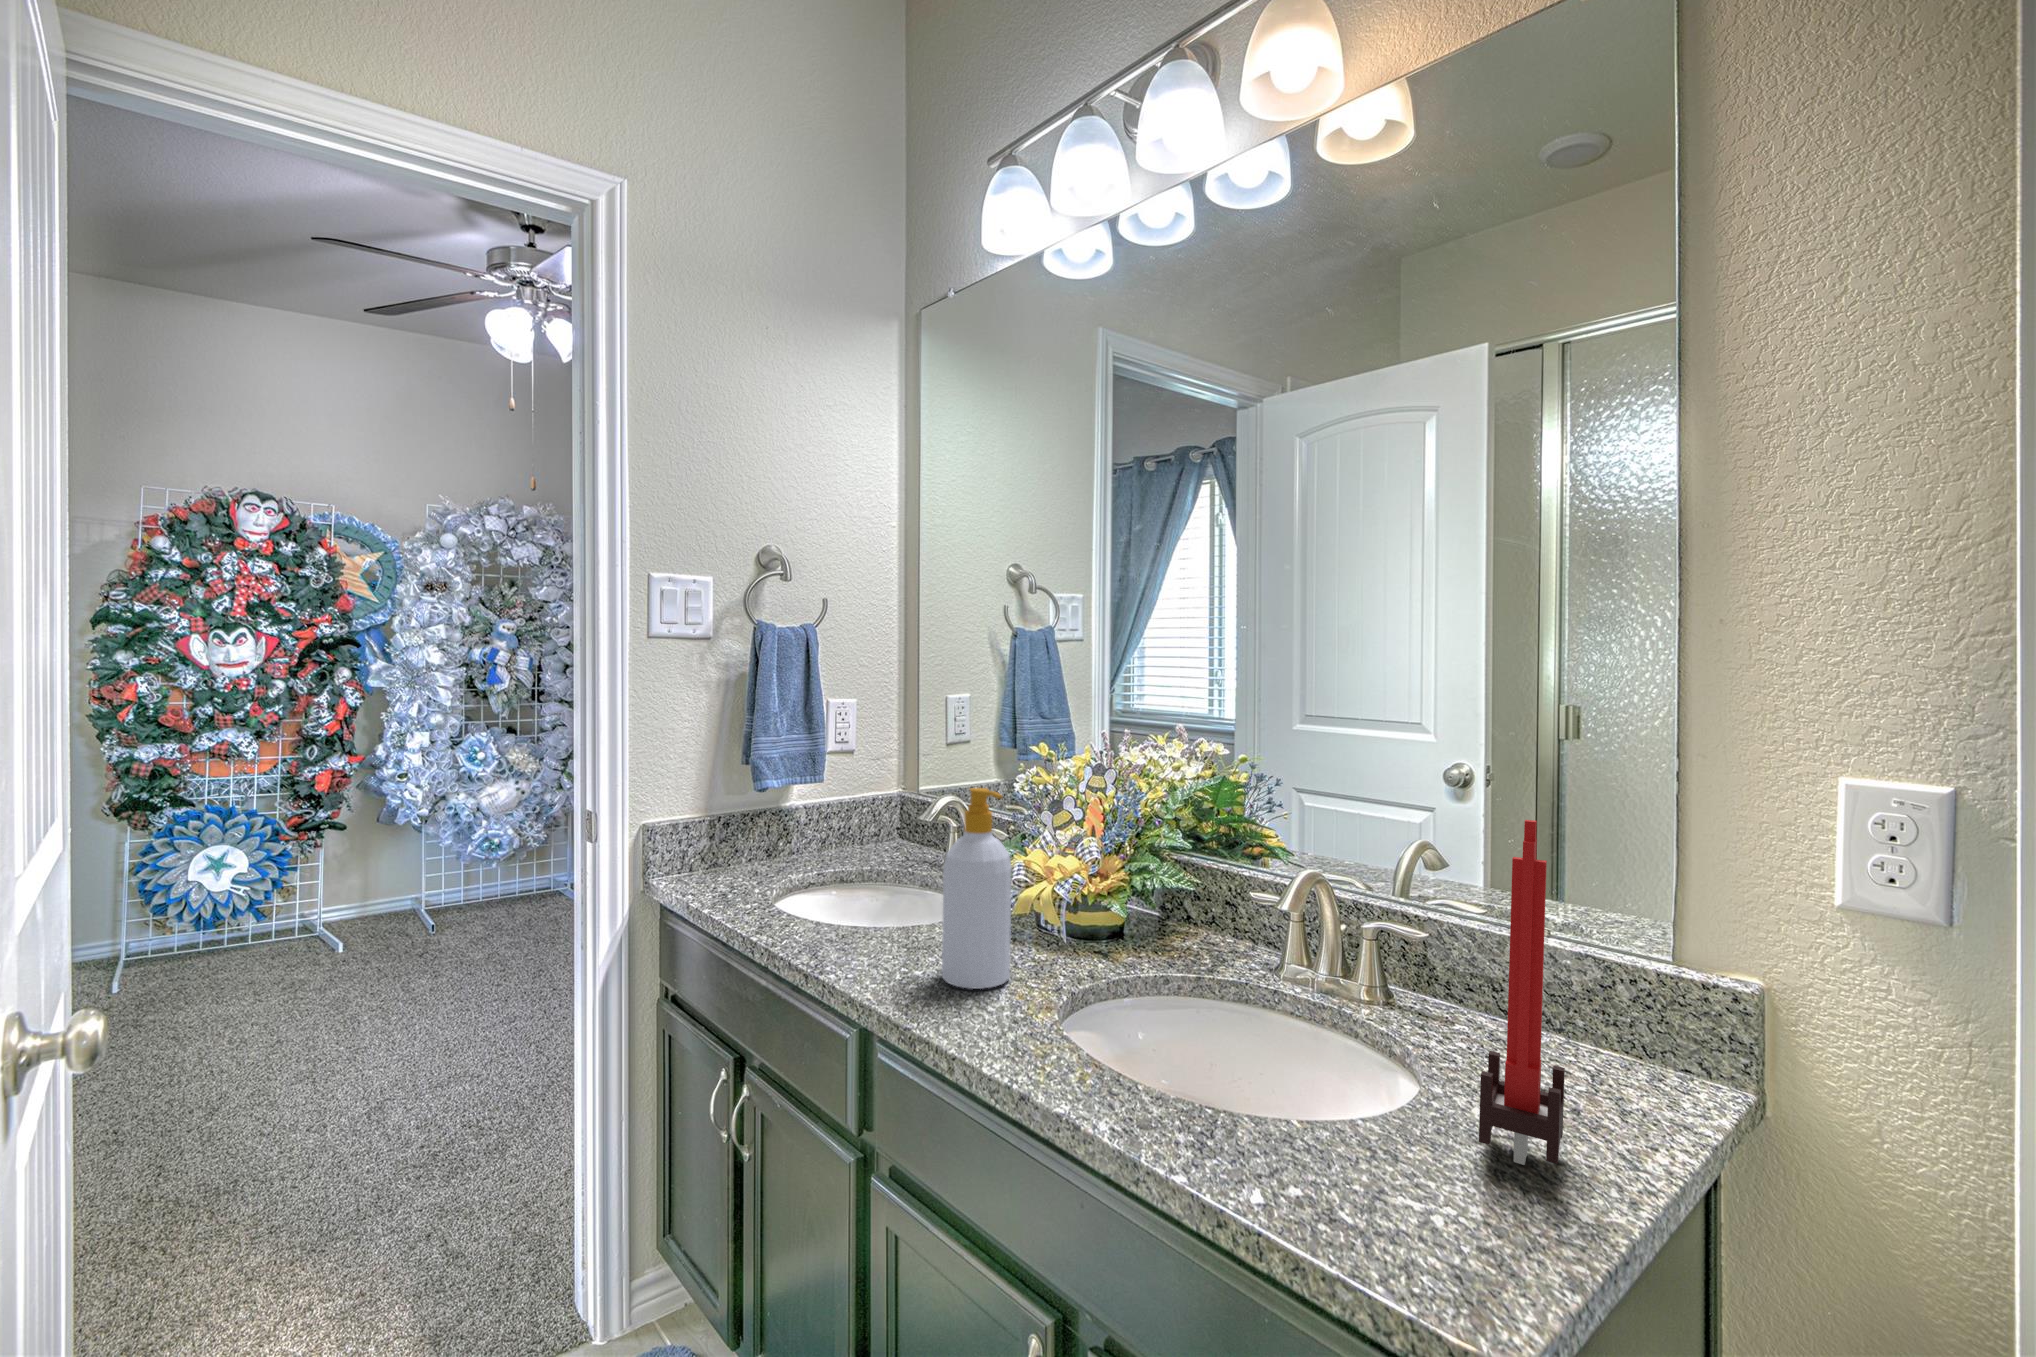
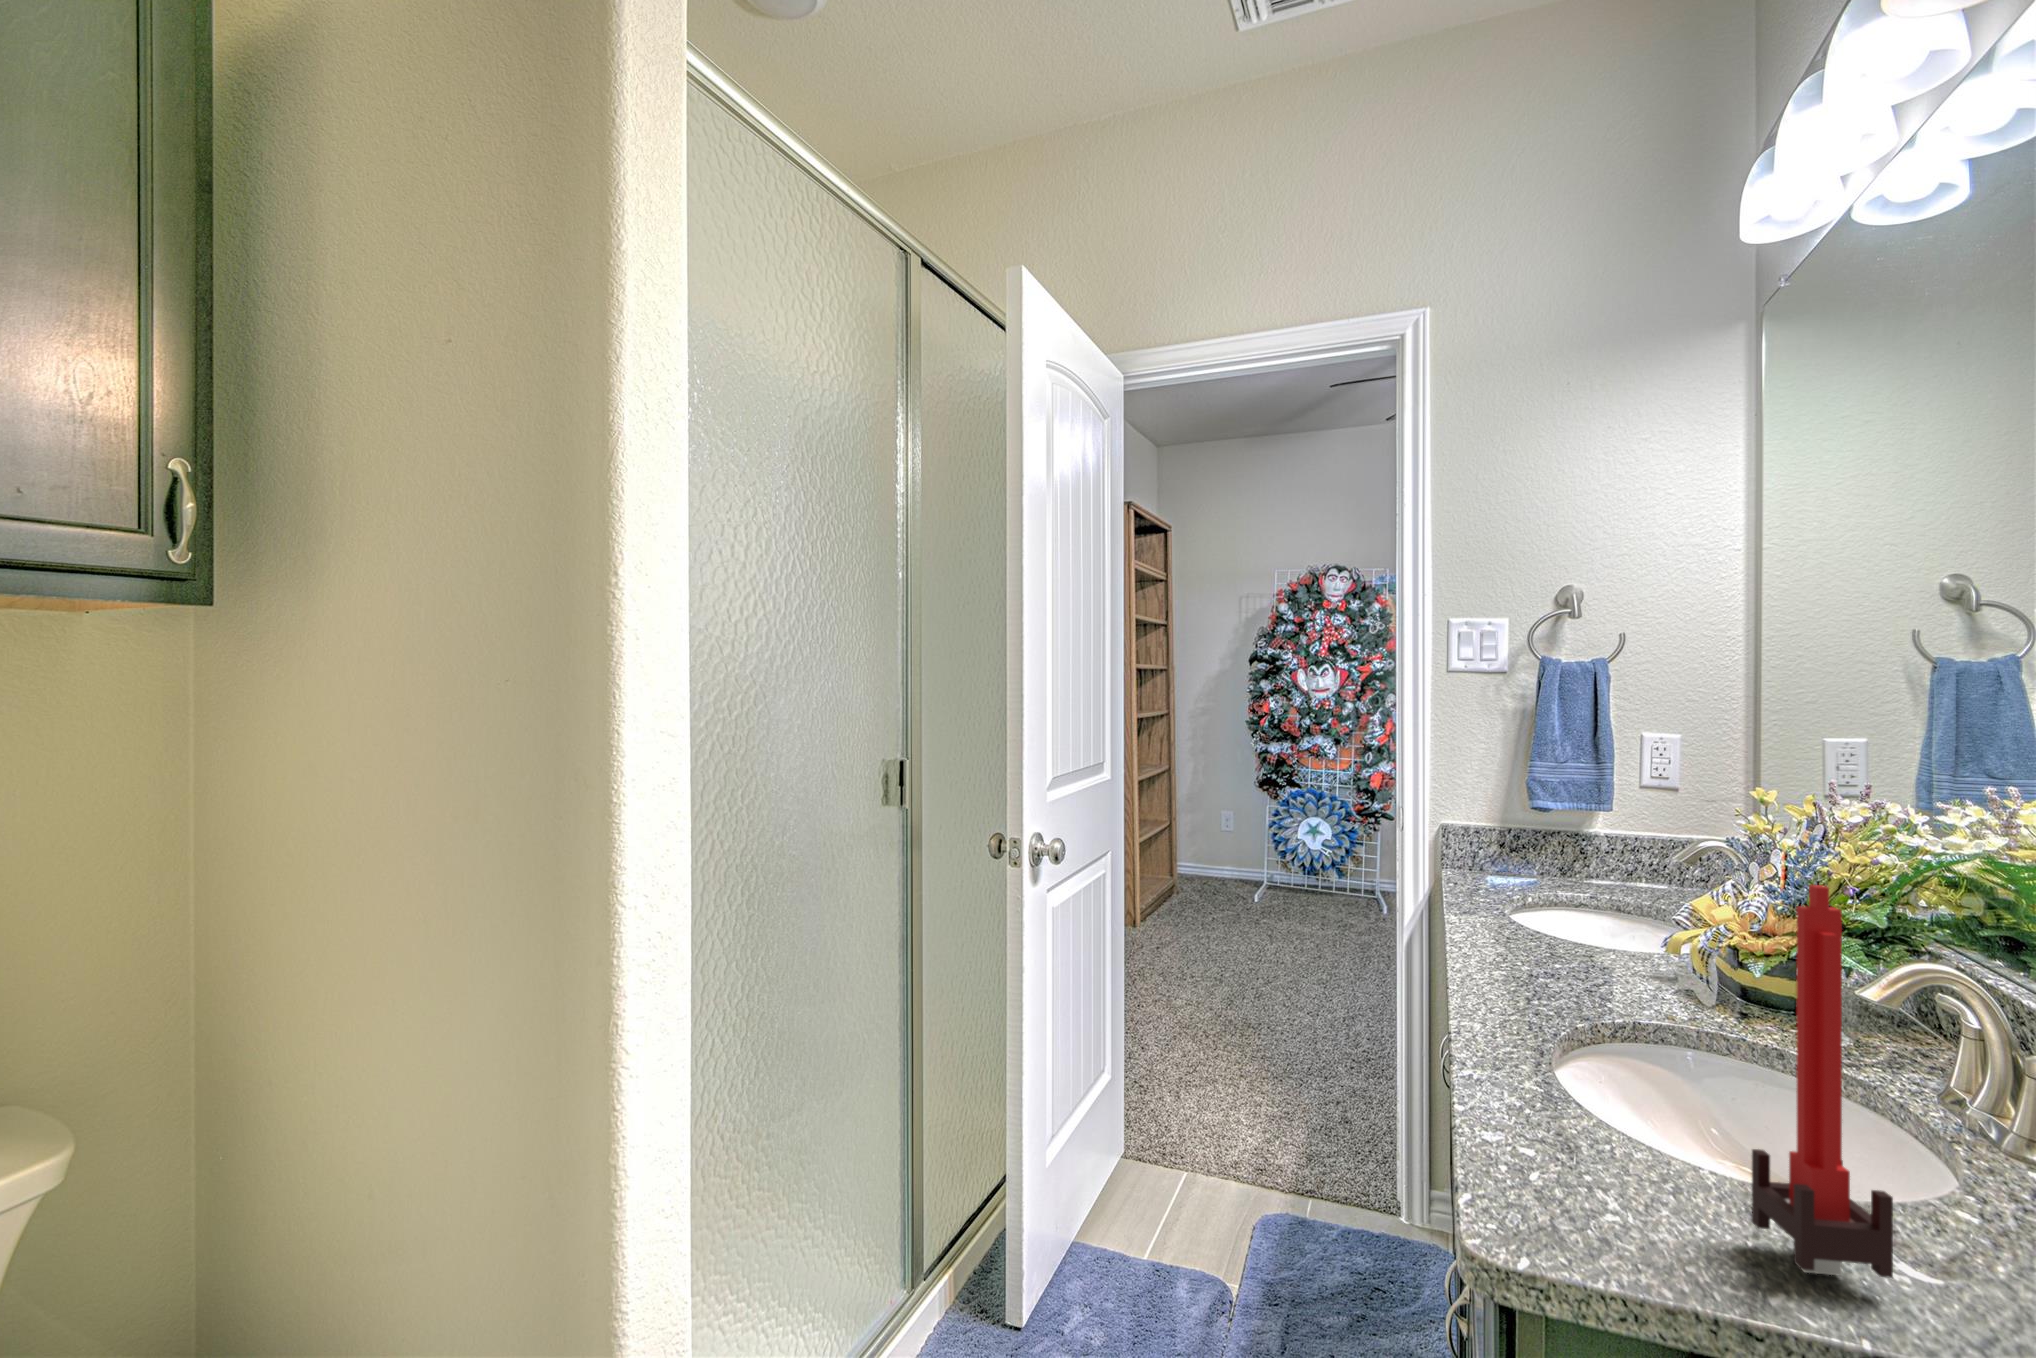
soap bottle: present [942,788,1012,989] -> none [1525,811,1599,996]

